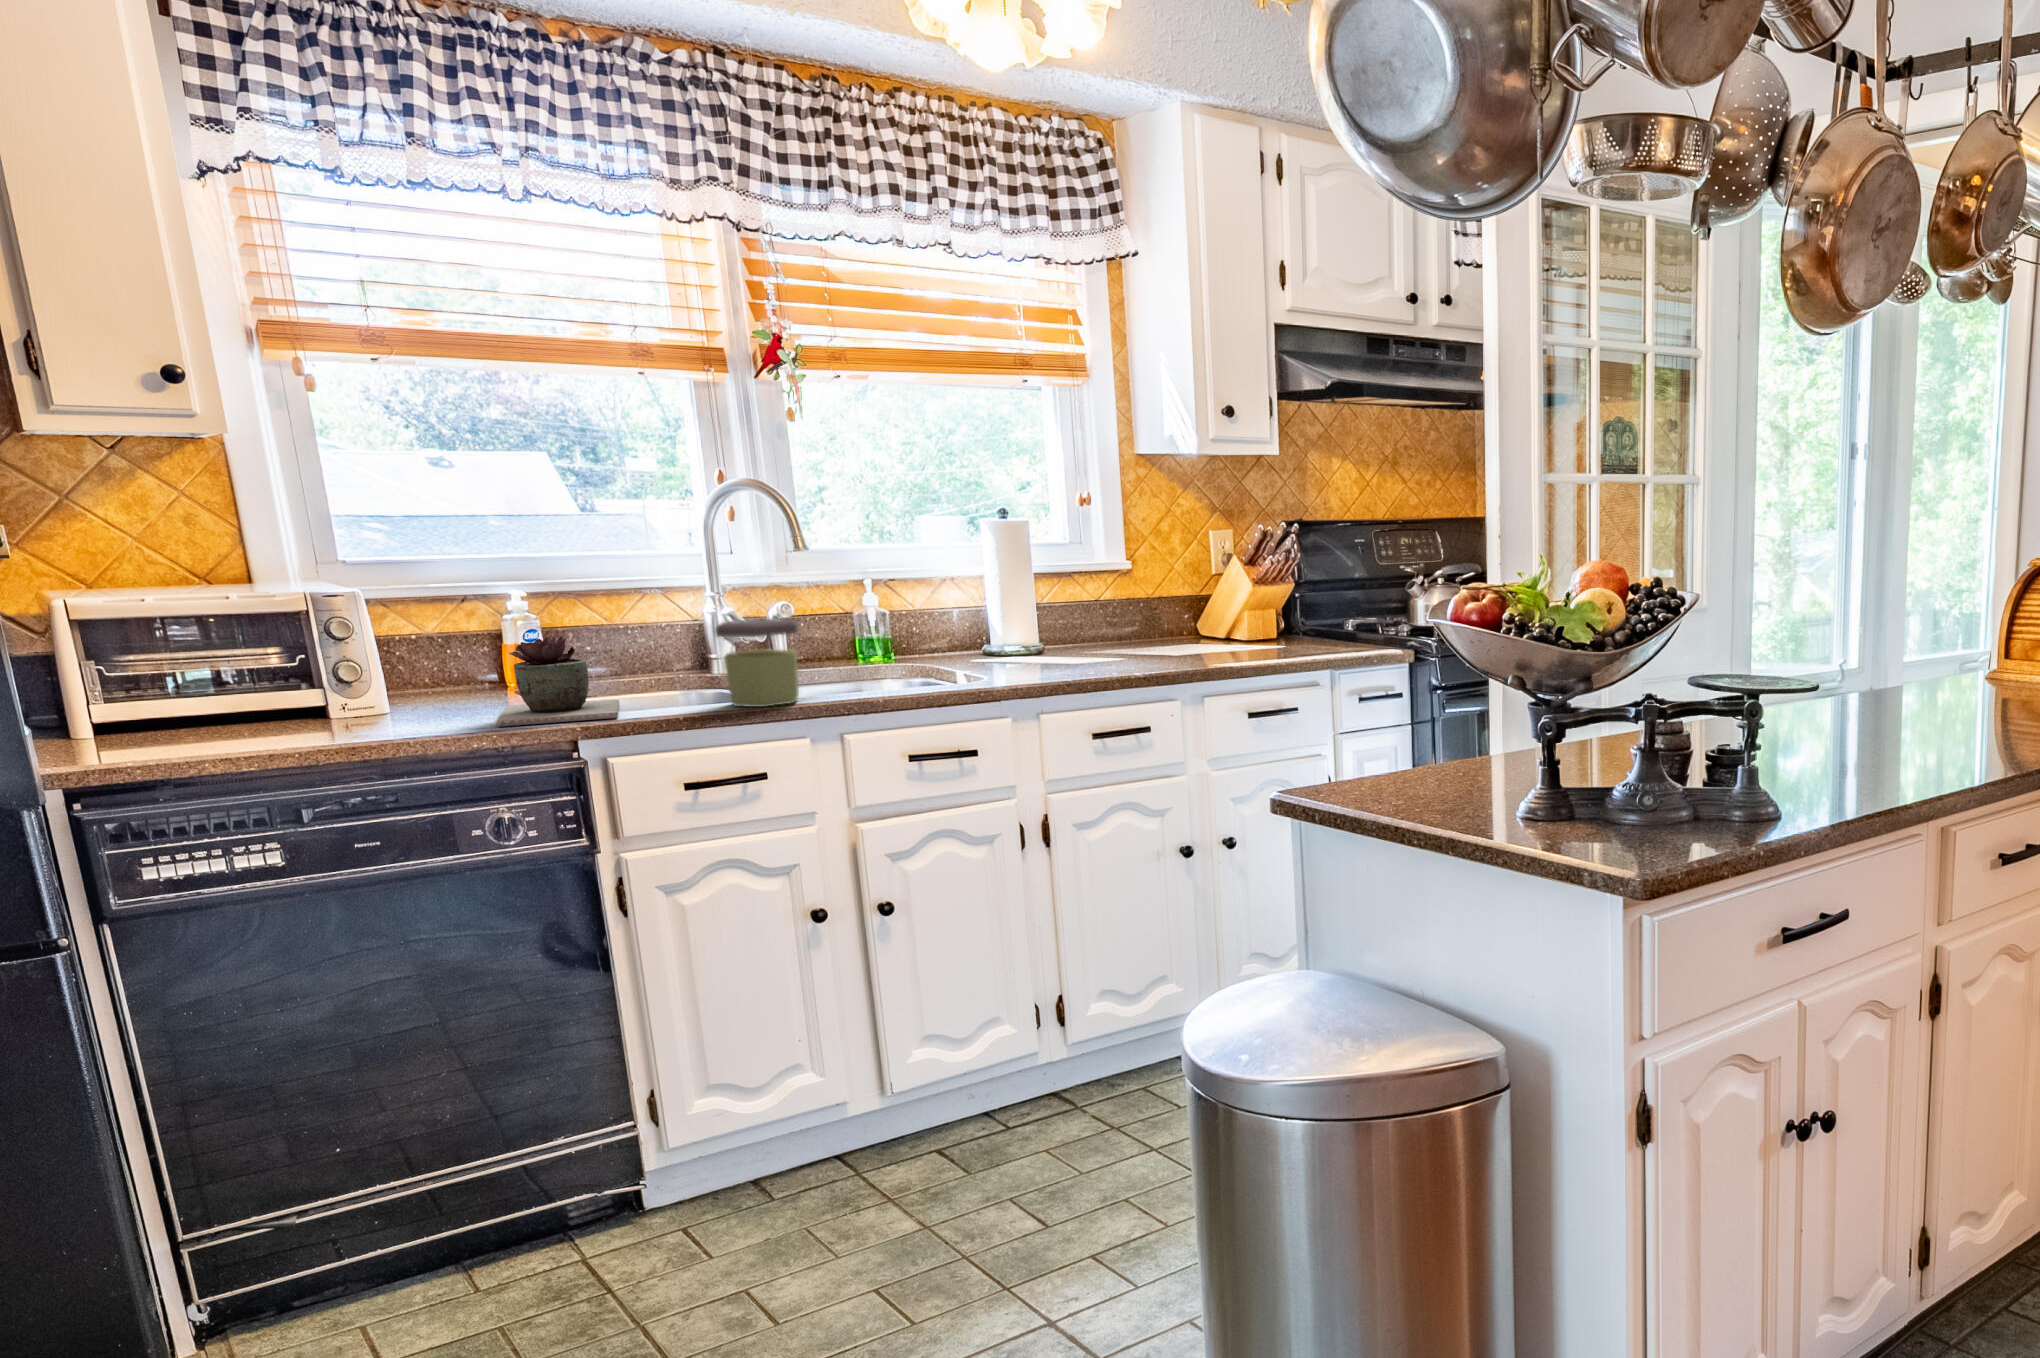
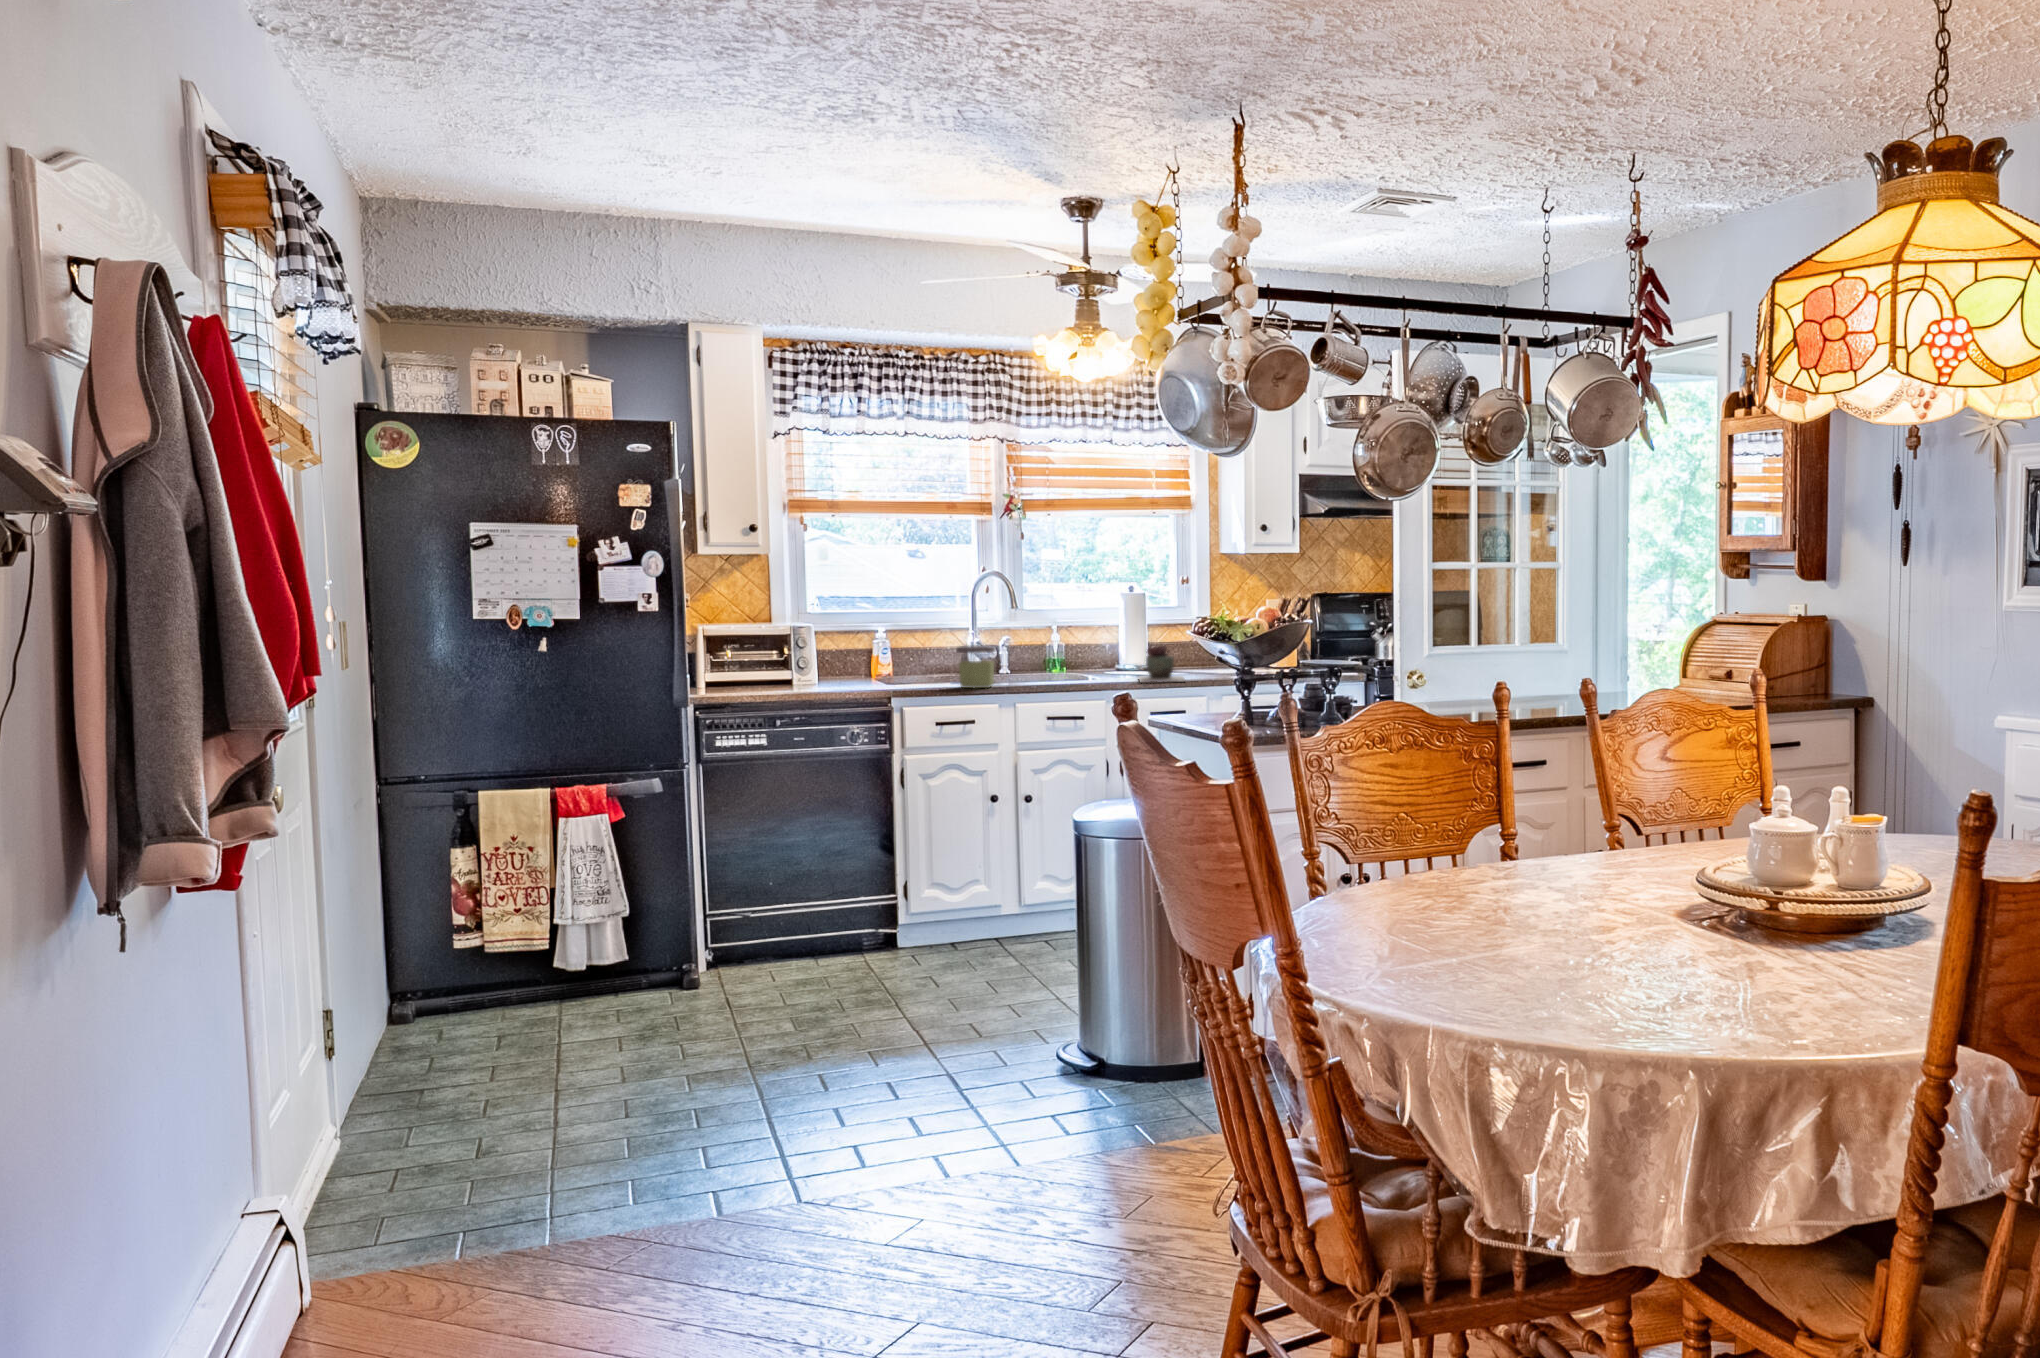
succulent plant: present [497,635,619,727] -> present [1139,645,1185,683]

